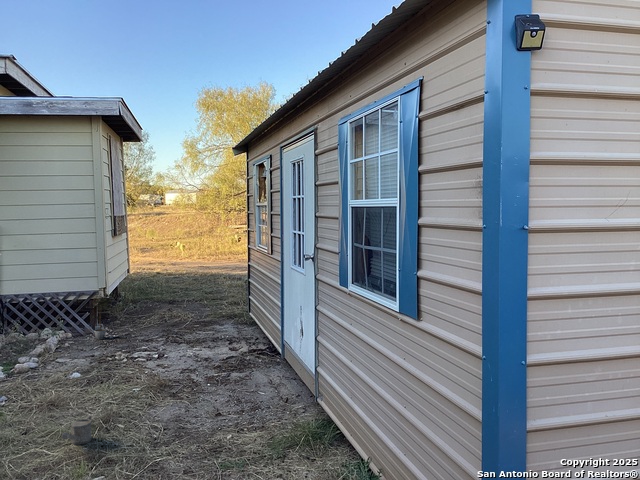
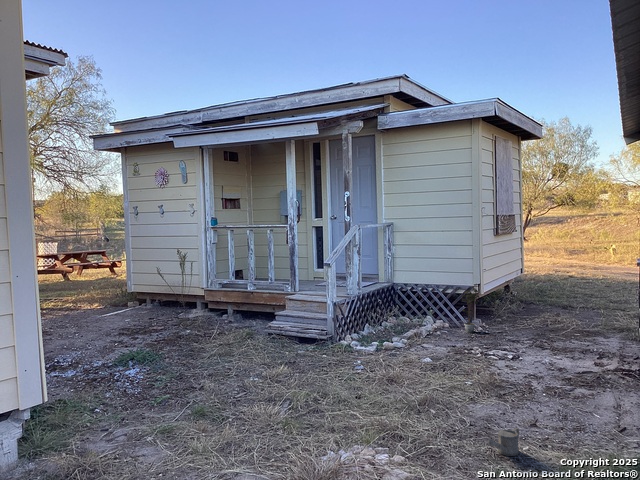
watering can: present [62,415,92,445] -> present [488,428,519,456]

